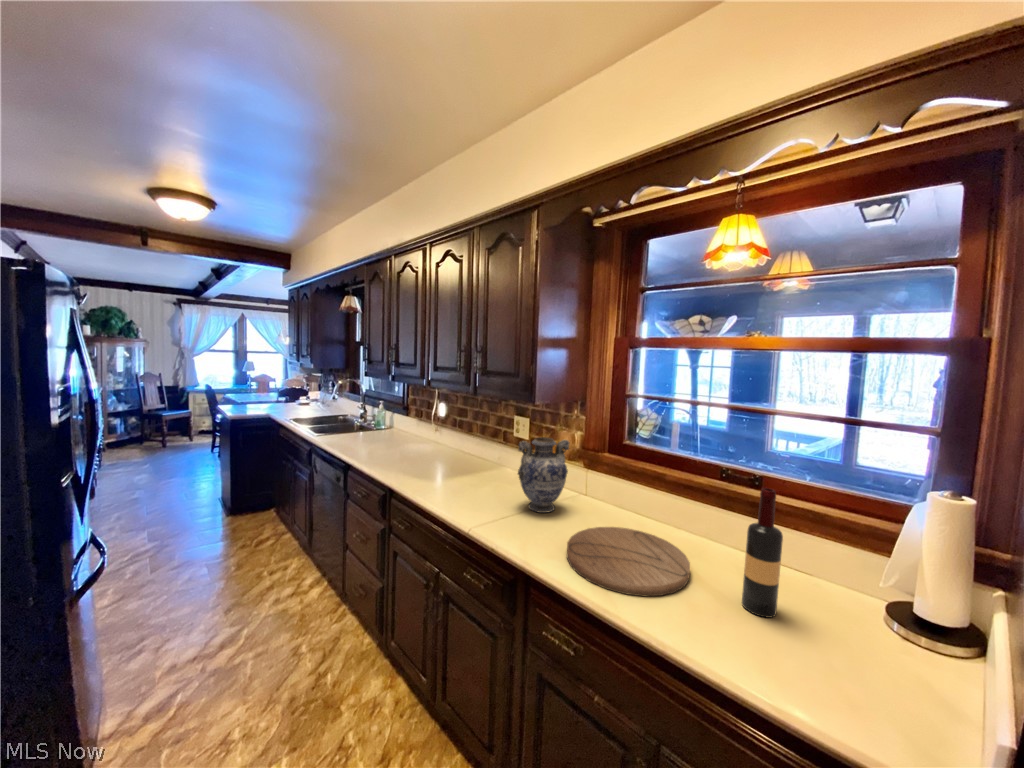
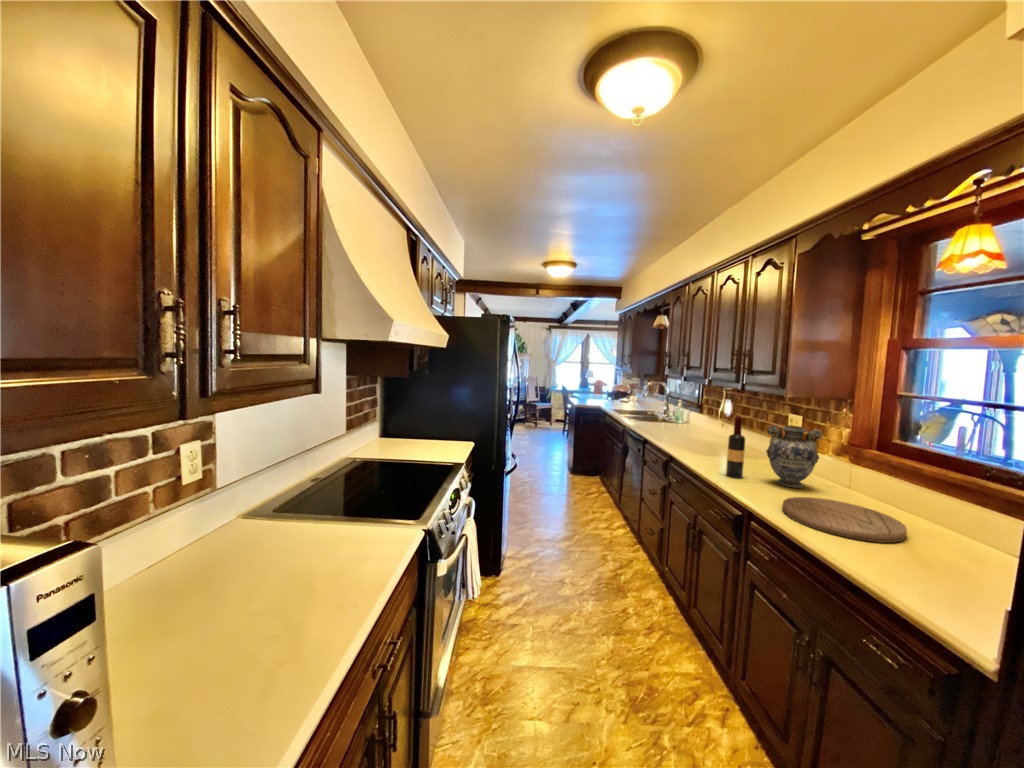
wine bottle: present [742,488,783,618] -> present [726,417,745,478]

